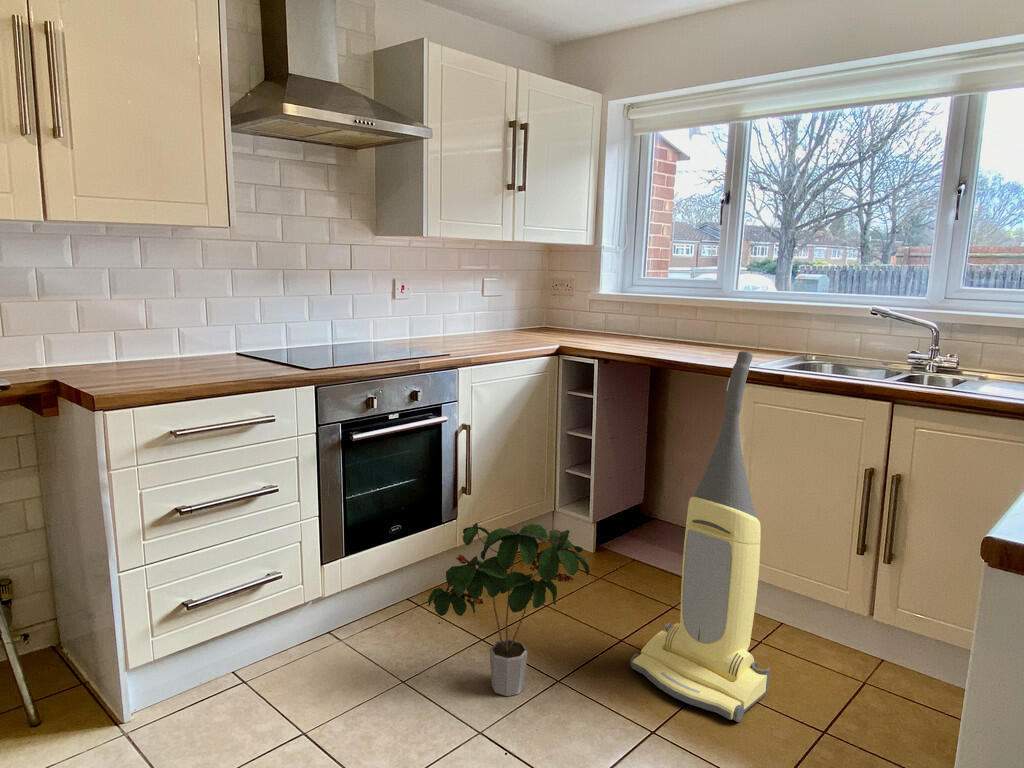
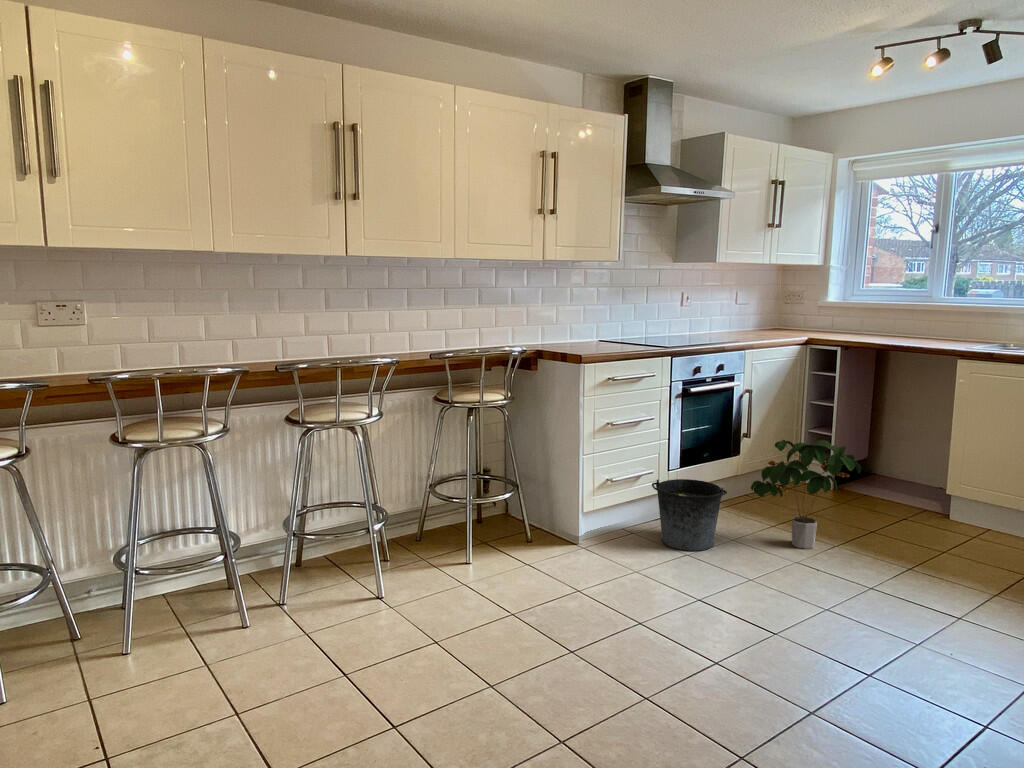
vacuum cleaner: present [630,351,770,722] -> none [884,331,989,567]
bucket: none [259,585,379,720] -> present [652,479,727,551]

